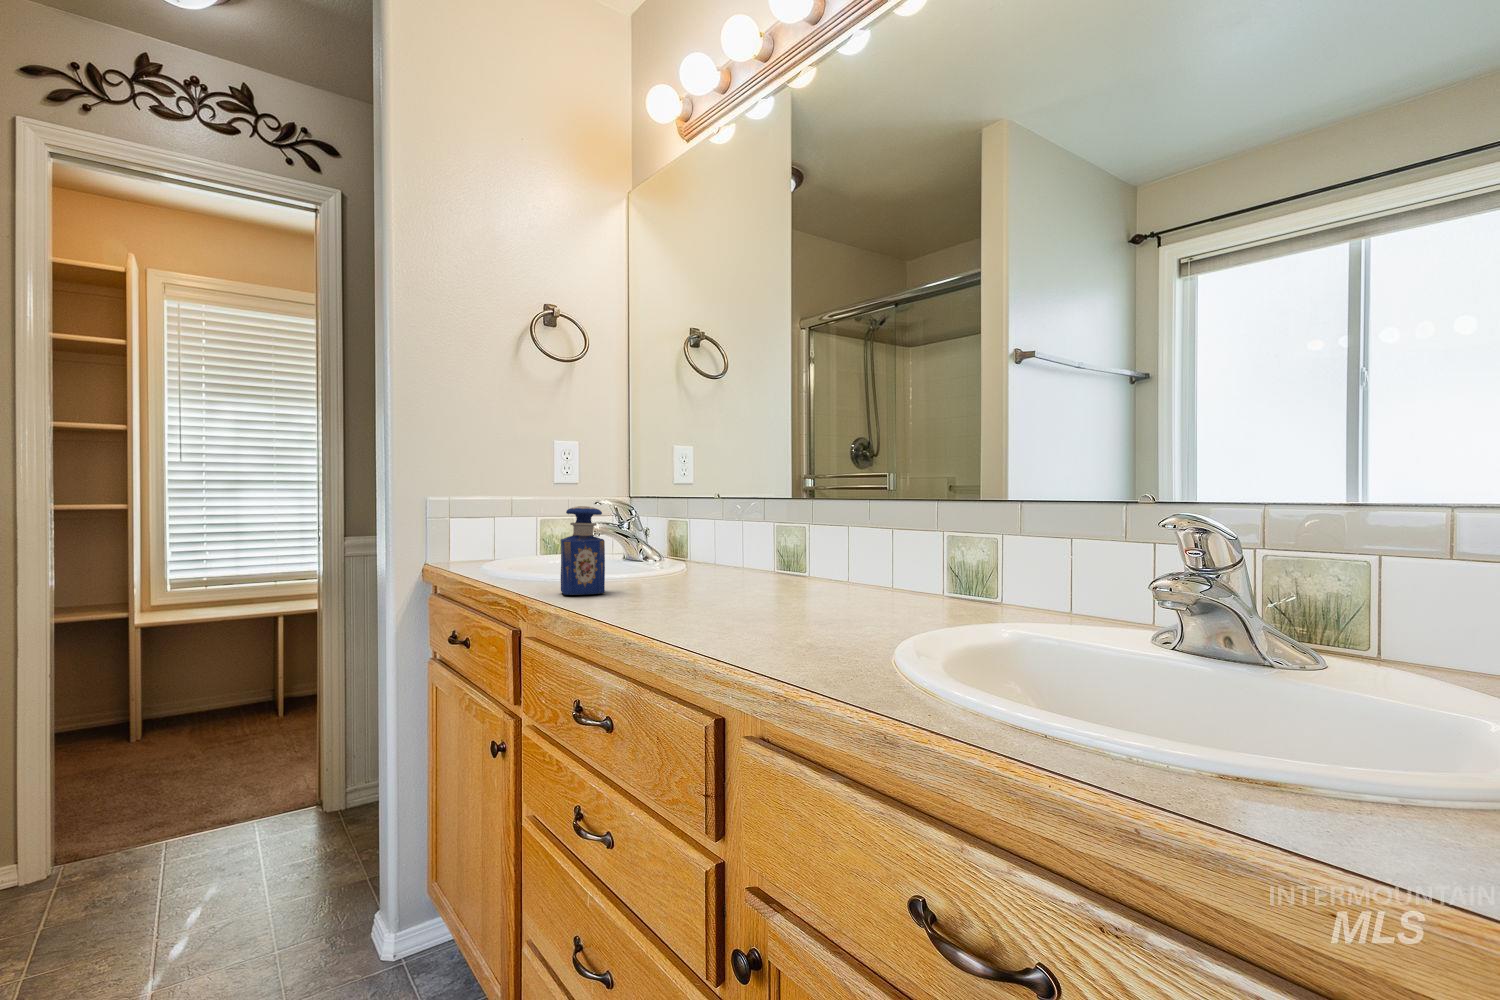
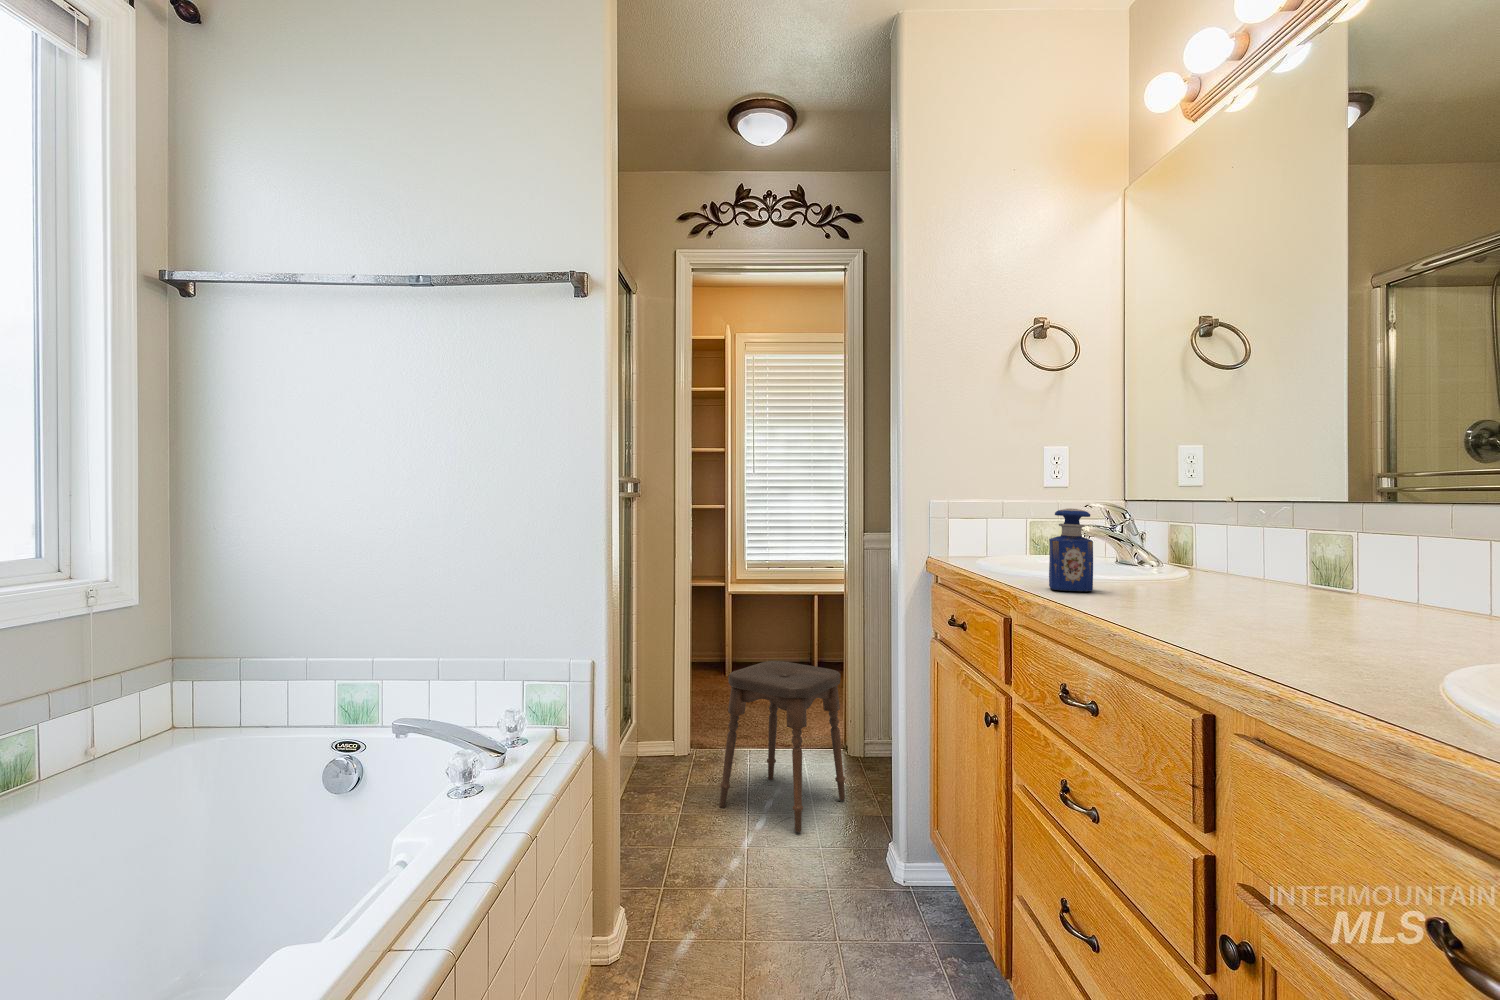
stool: none [99,714,316,950] -> present [720,661,845,832]

